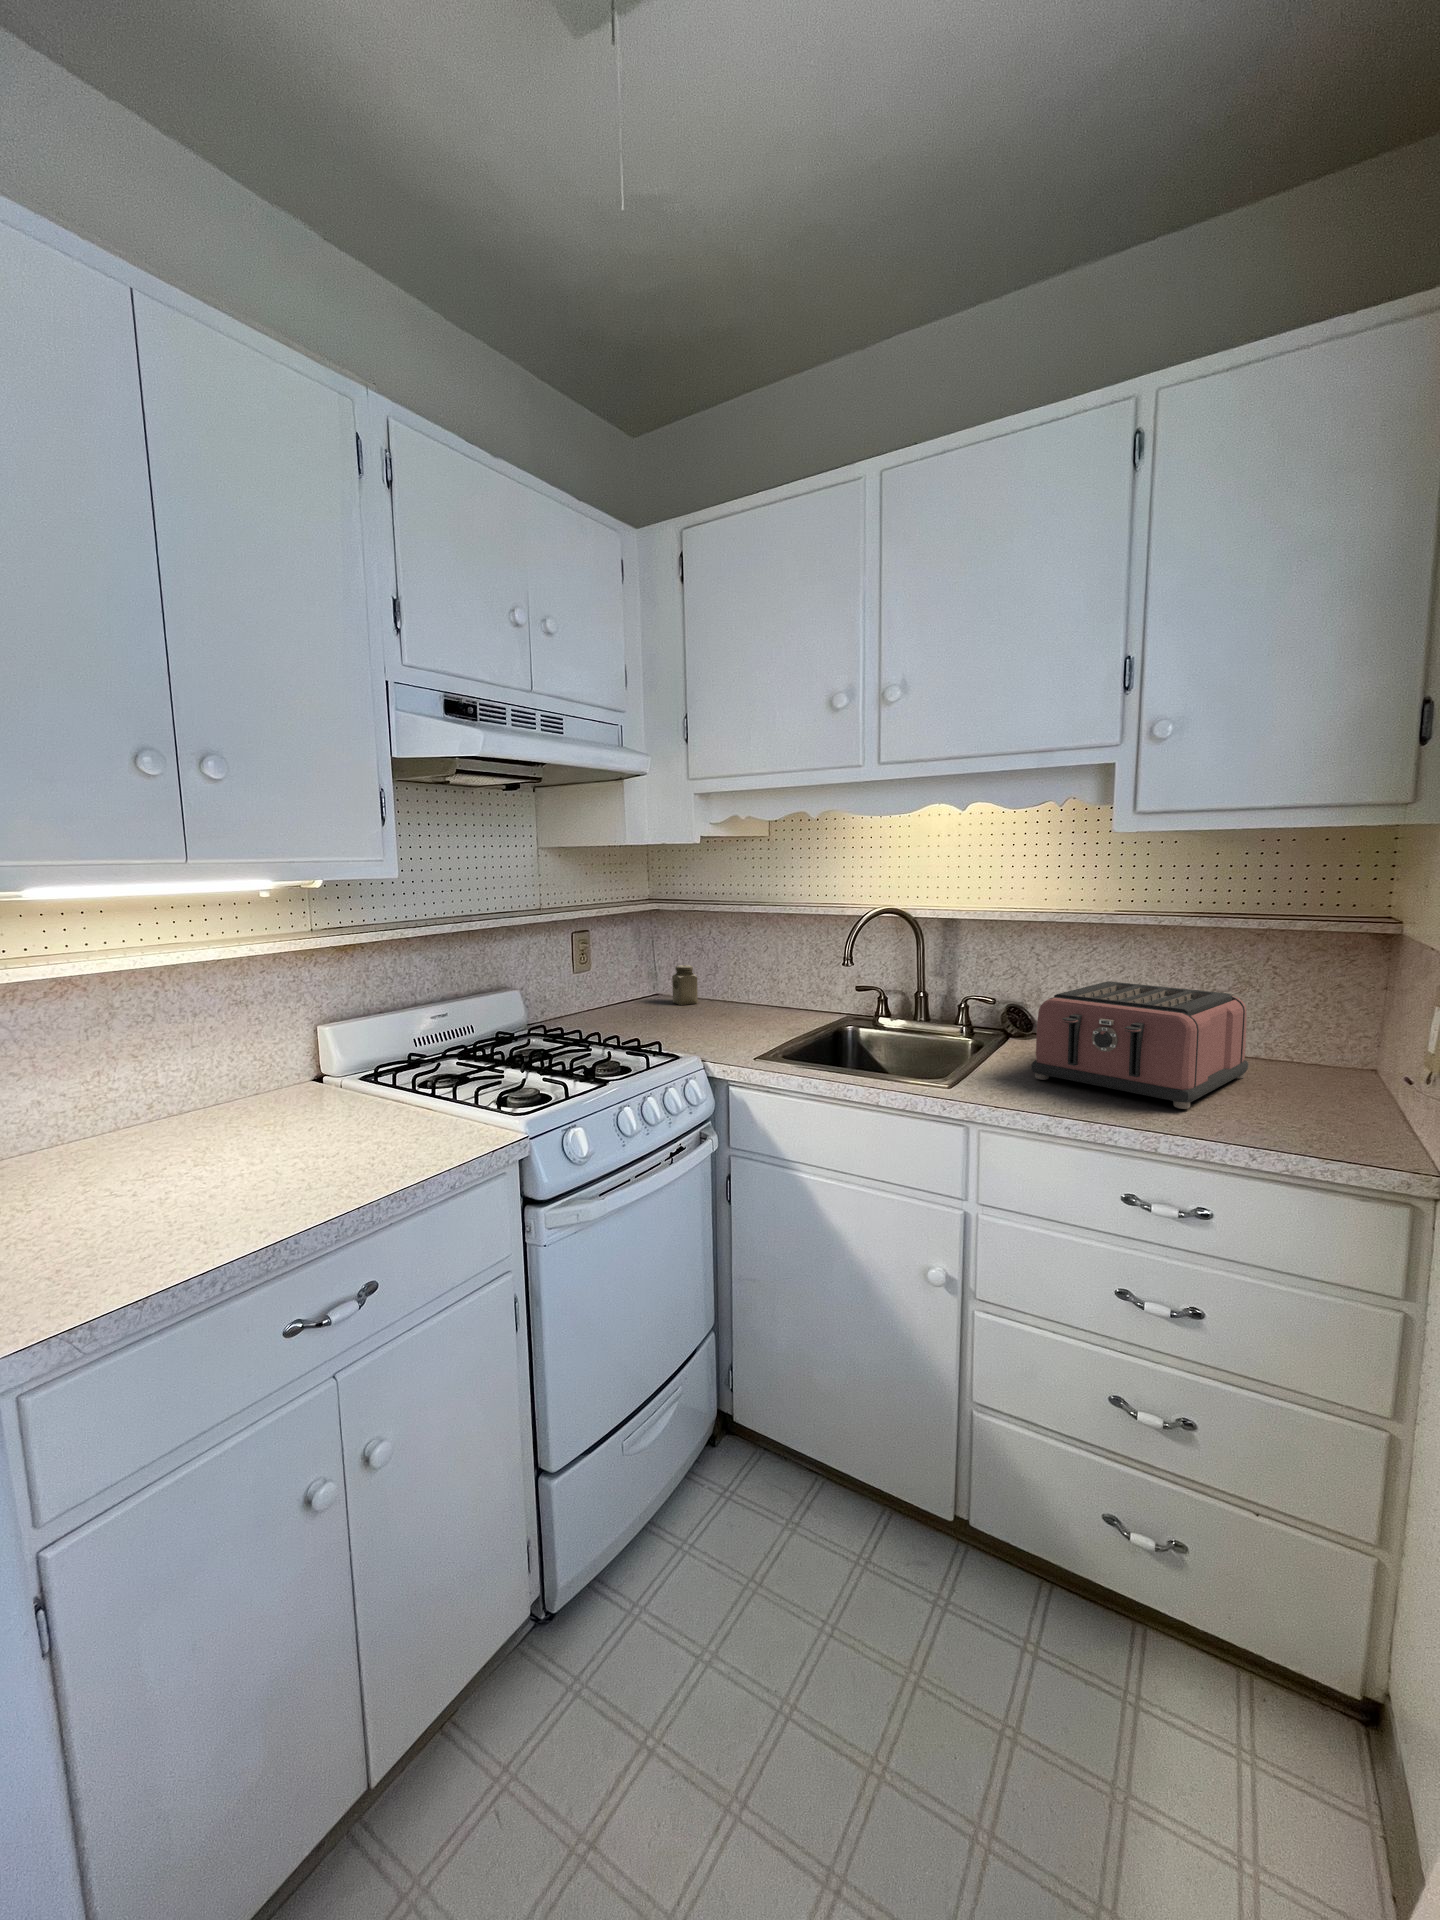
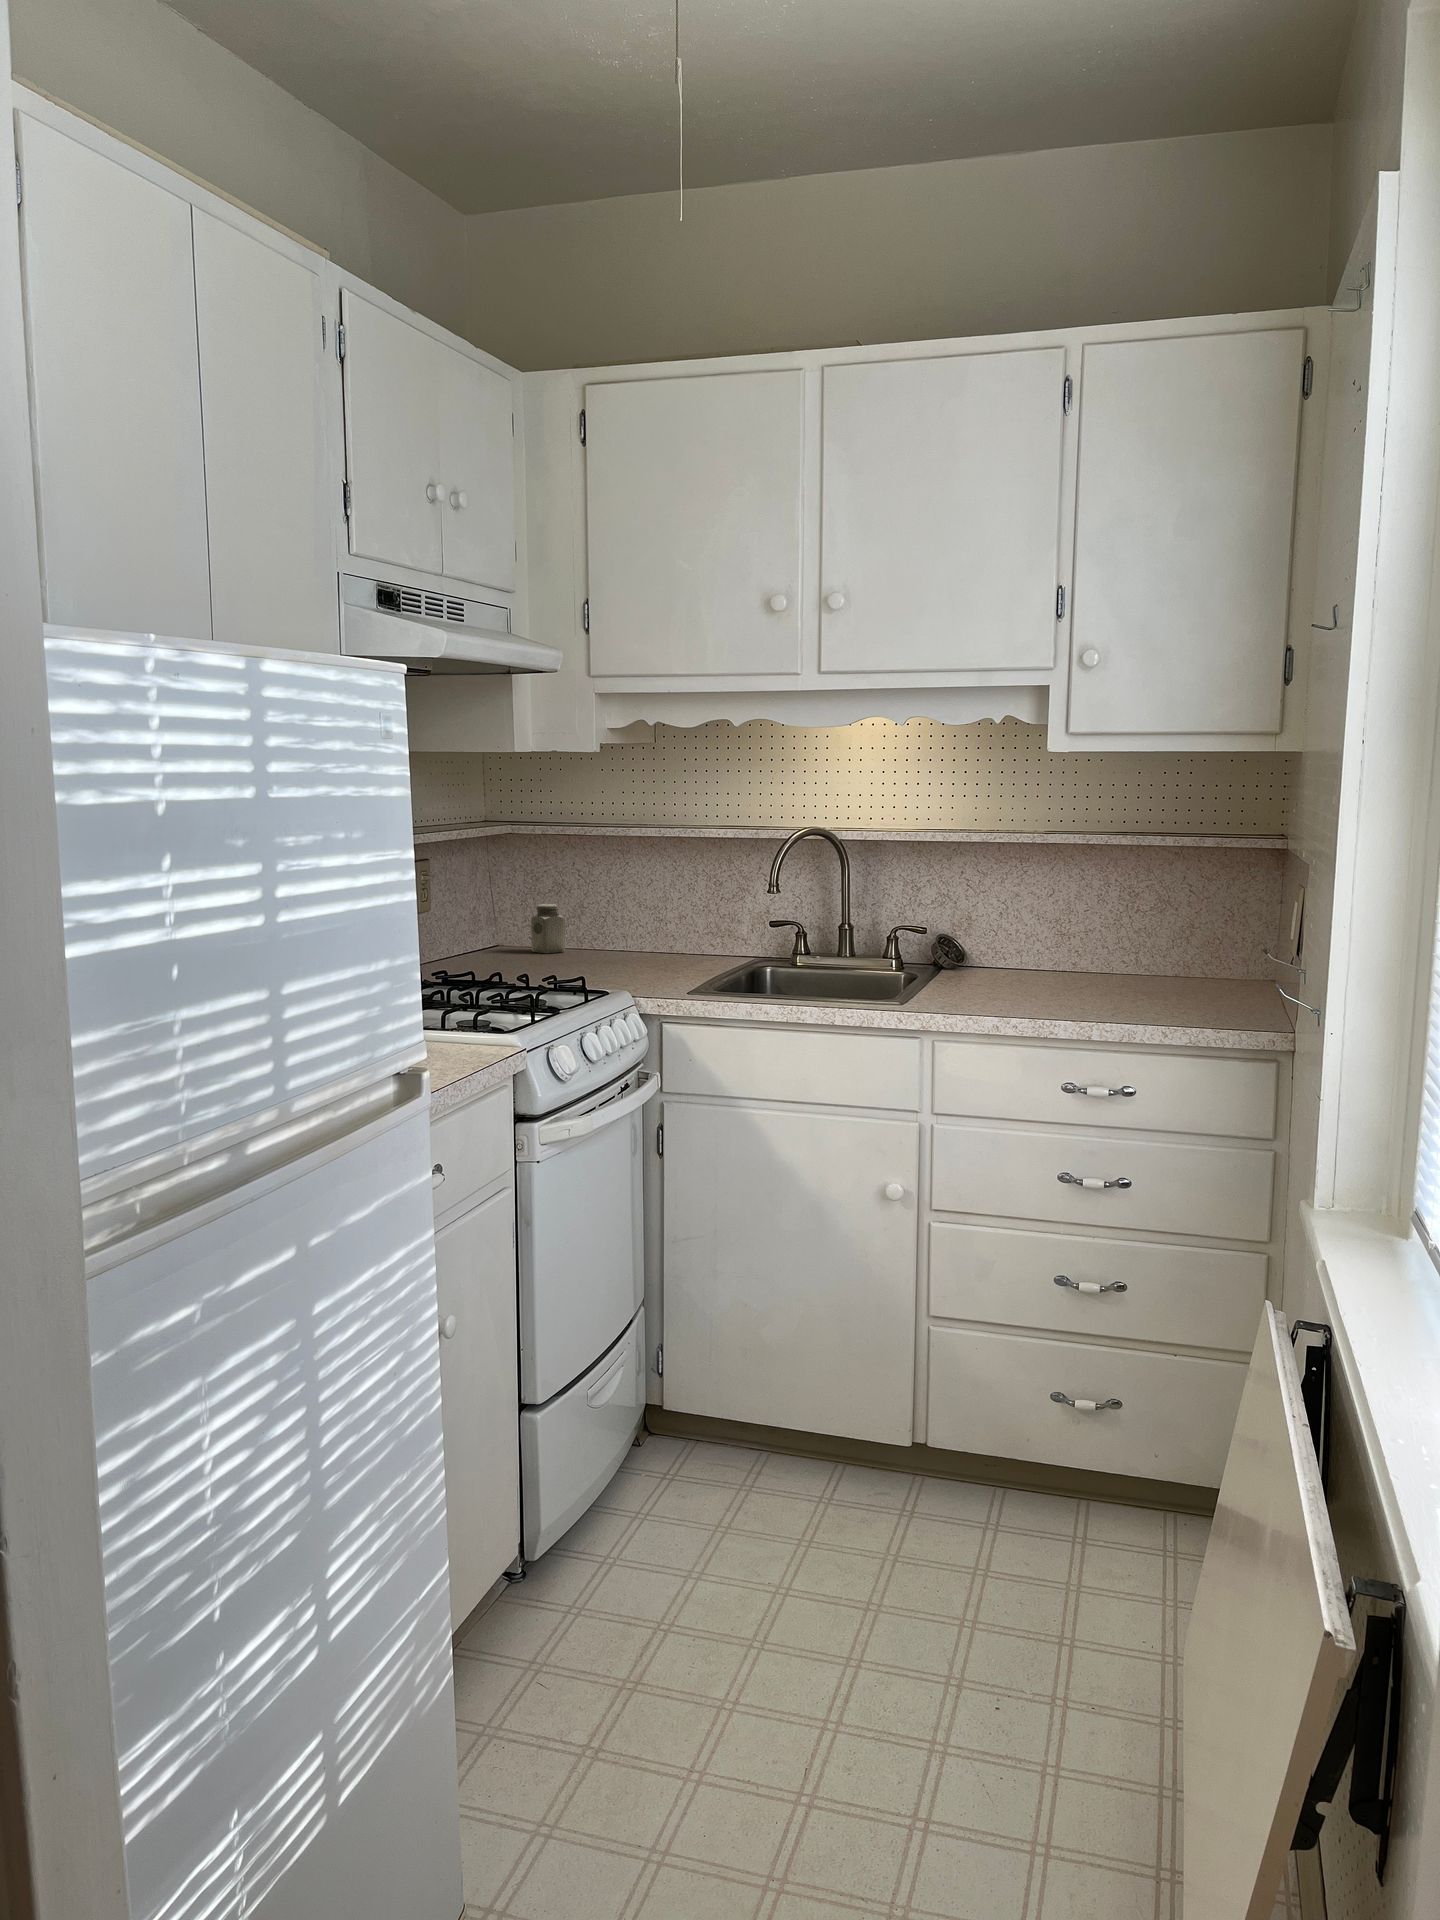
toaster: present [1031,981,1248,1109] -> none [976,903,1167,1008]

